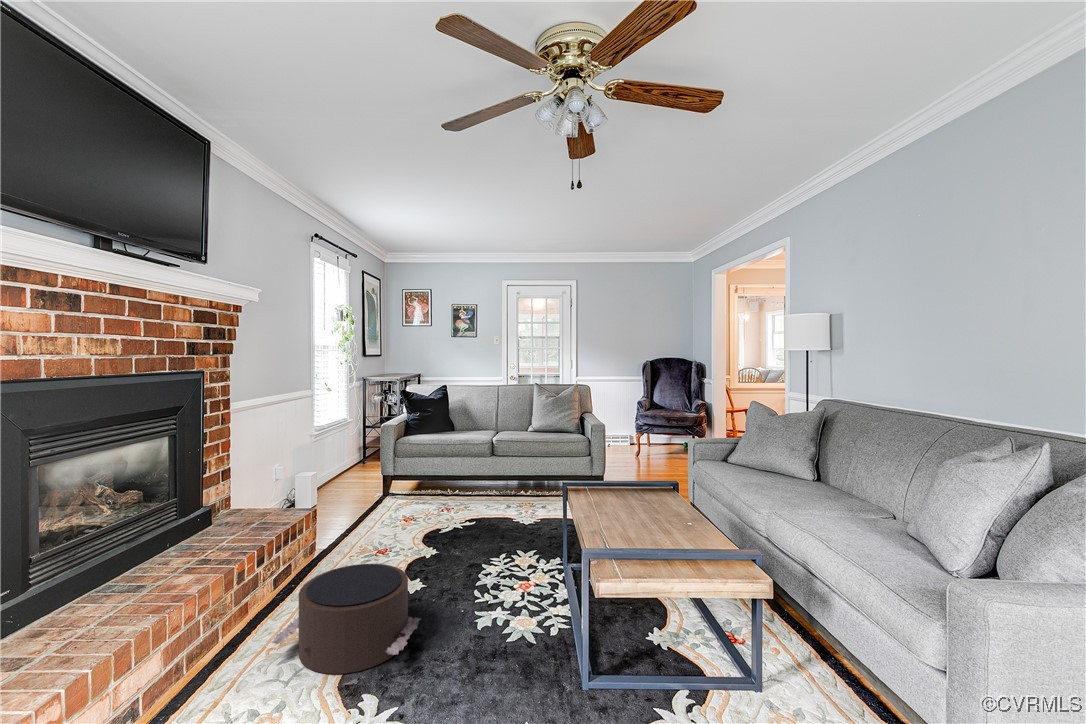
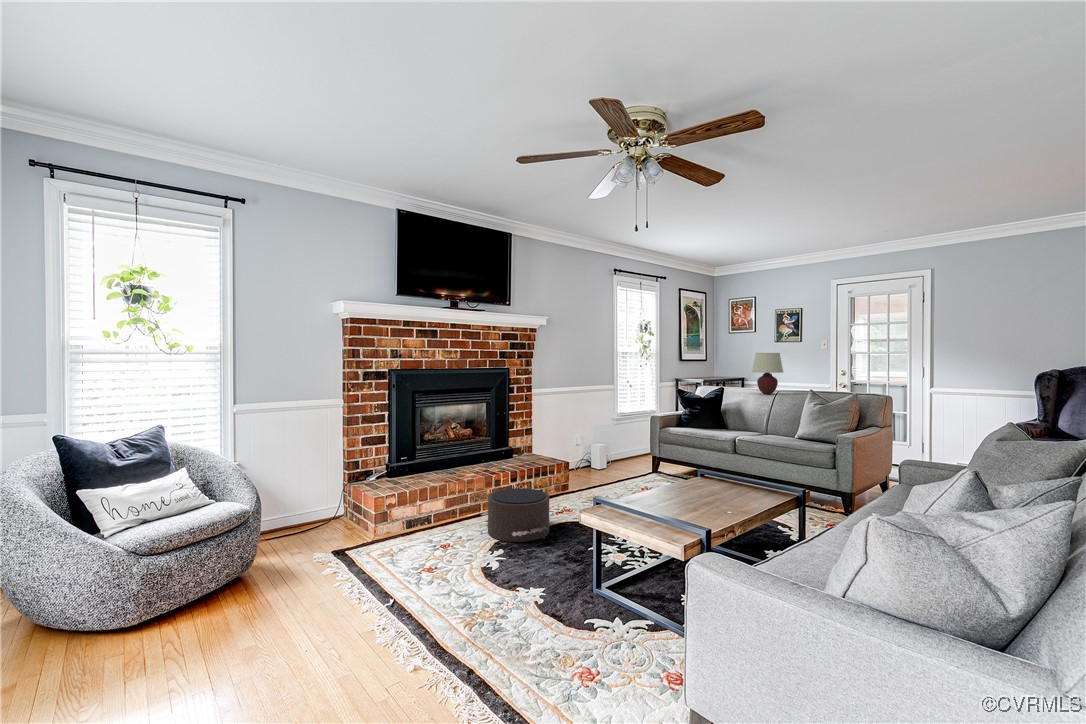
table lamp: none [478,349,508,391] -> present [752,353,783,394]

